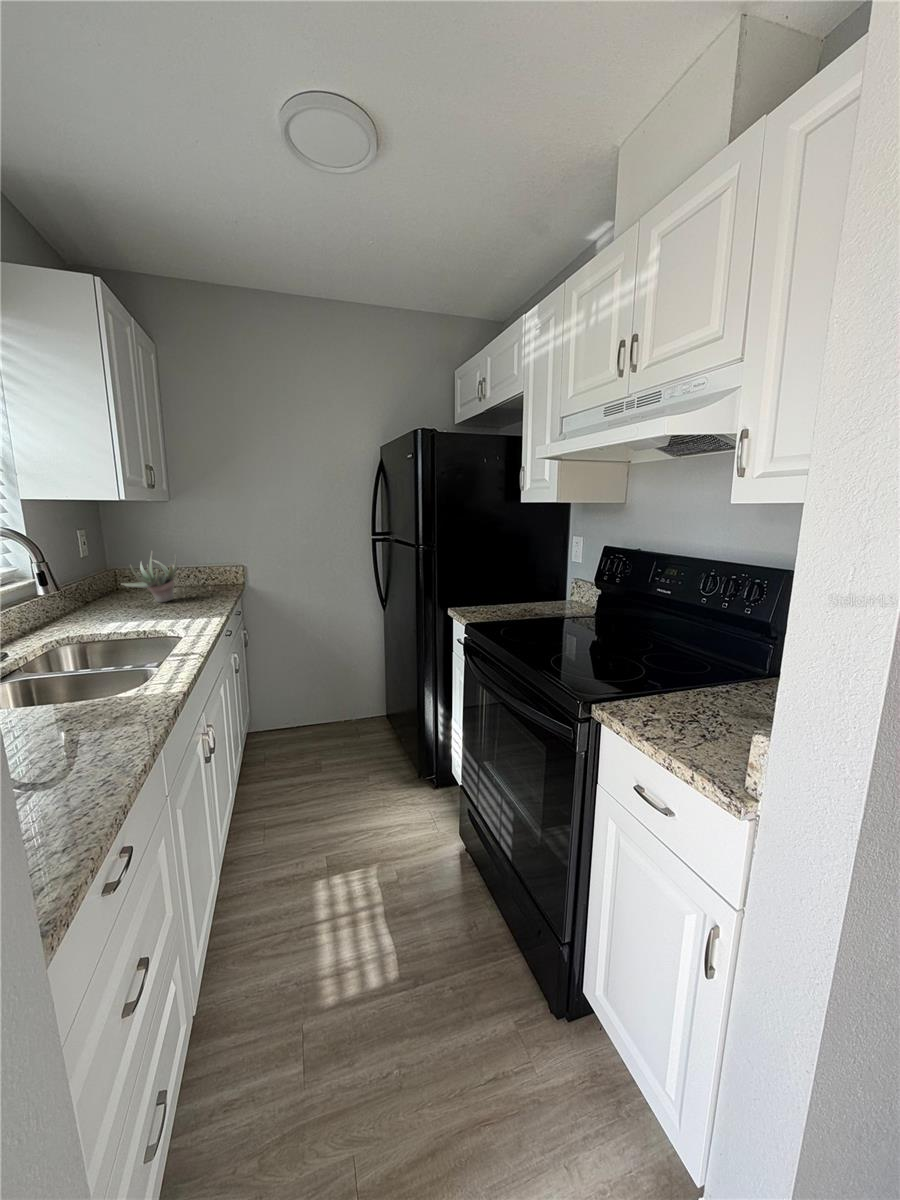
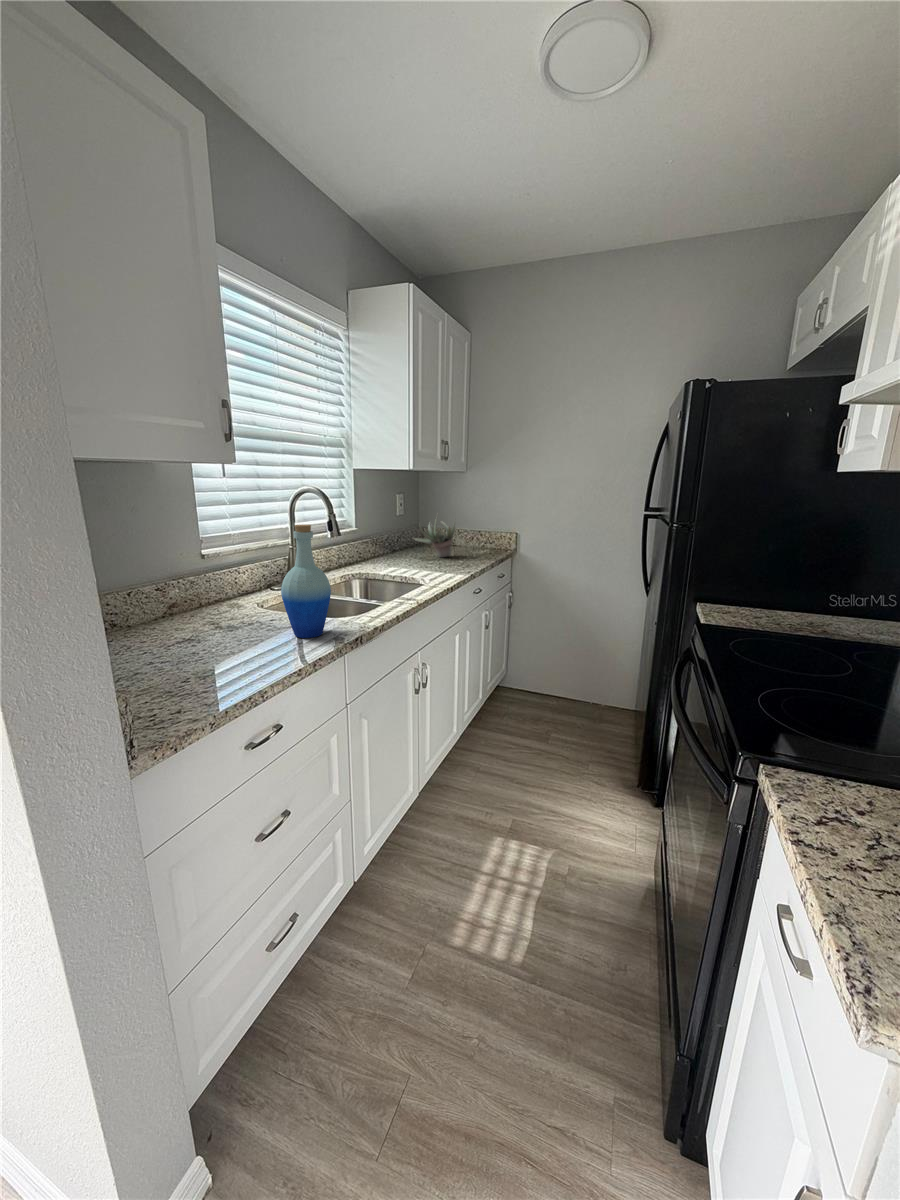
bottle: none [46,577,124,727] -> present [281,524,331,638]

